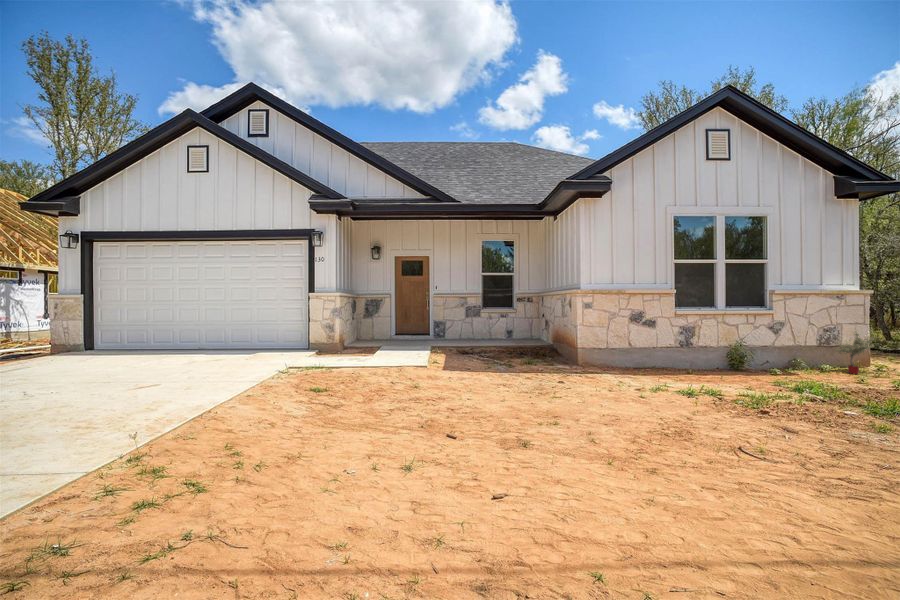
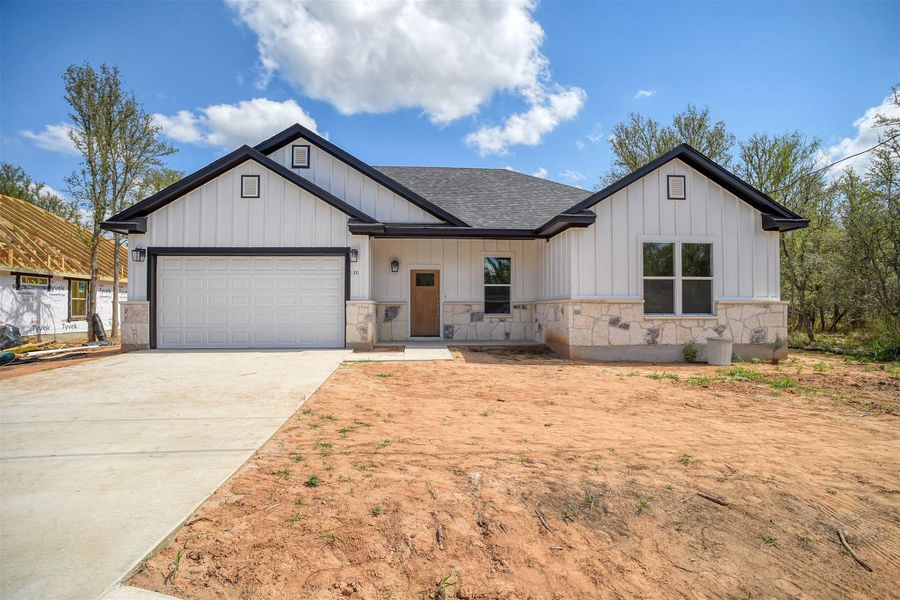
trash can: none [758,335,798,375] -> present [706,335,734,366]

